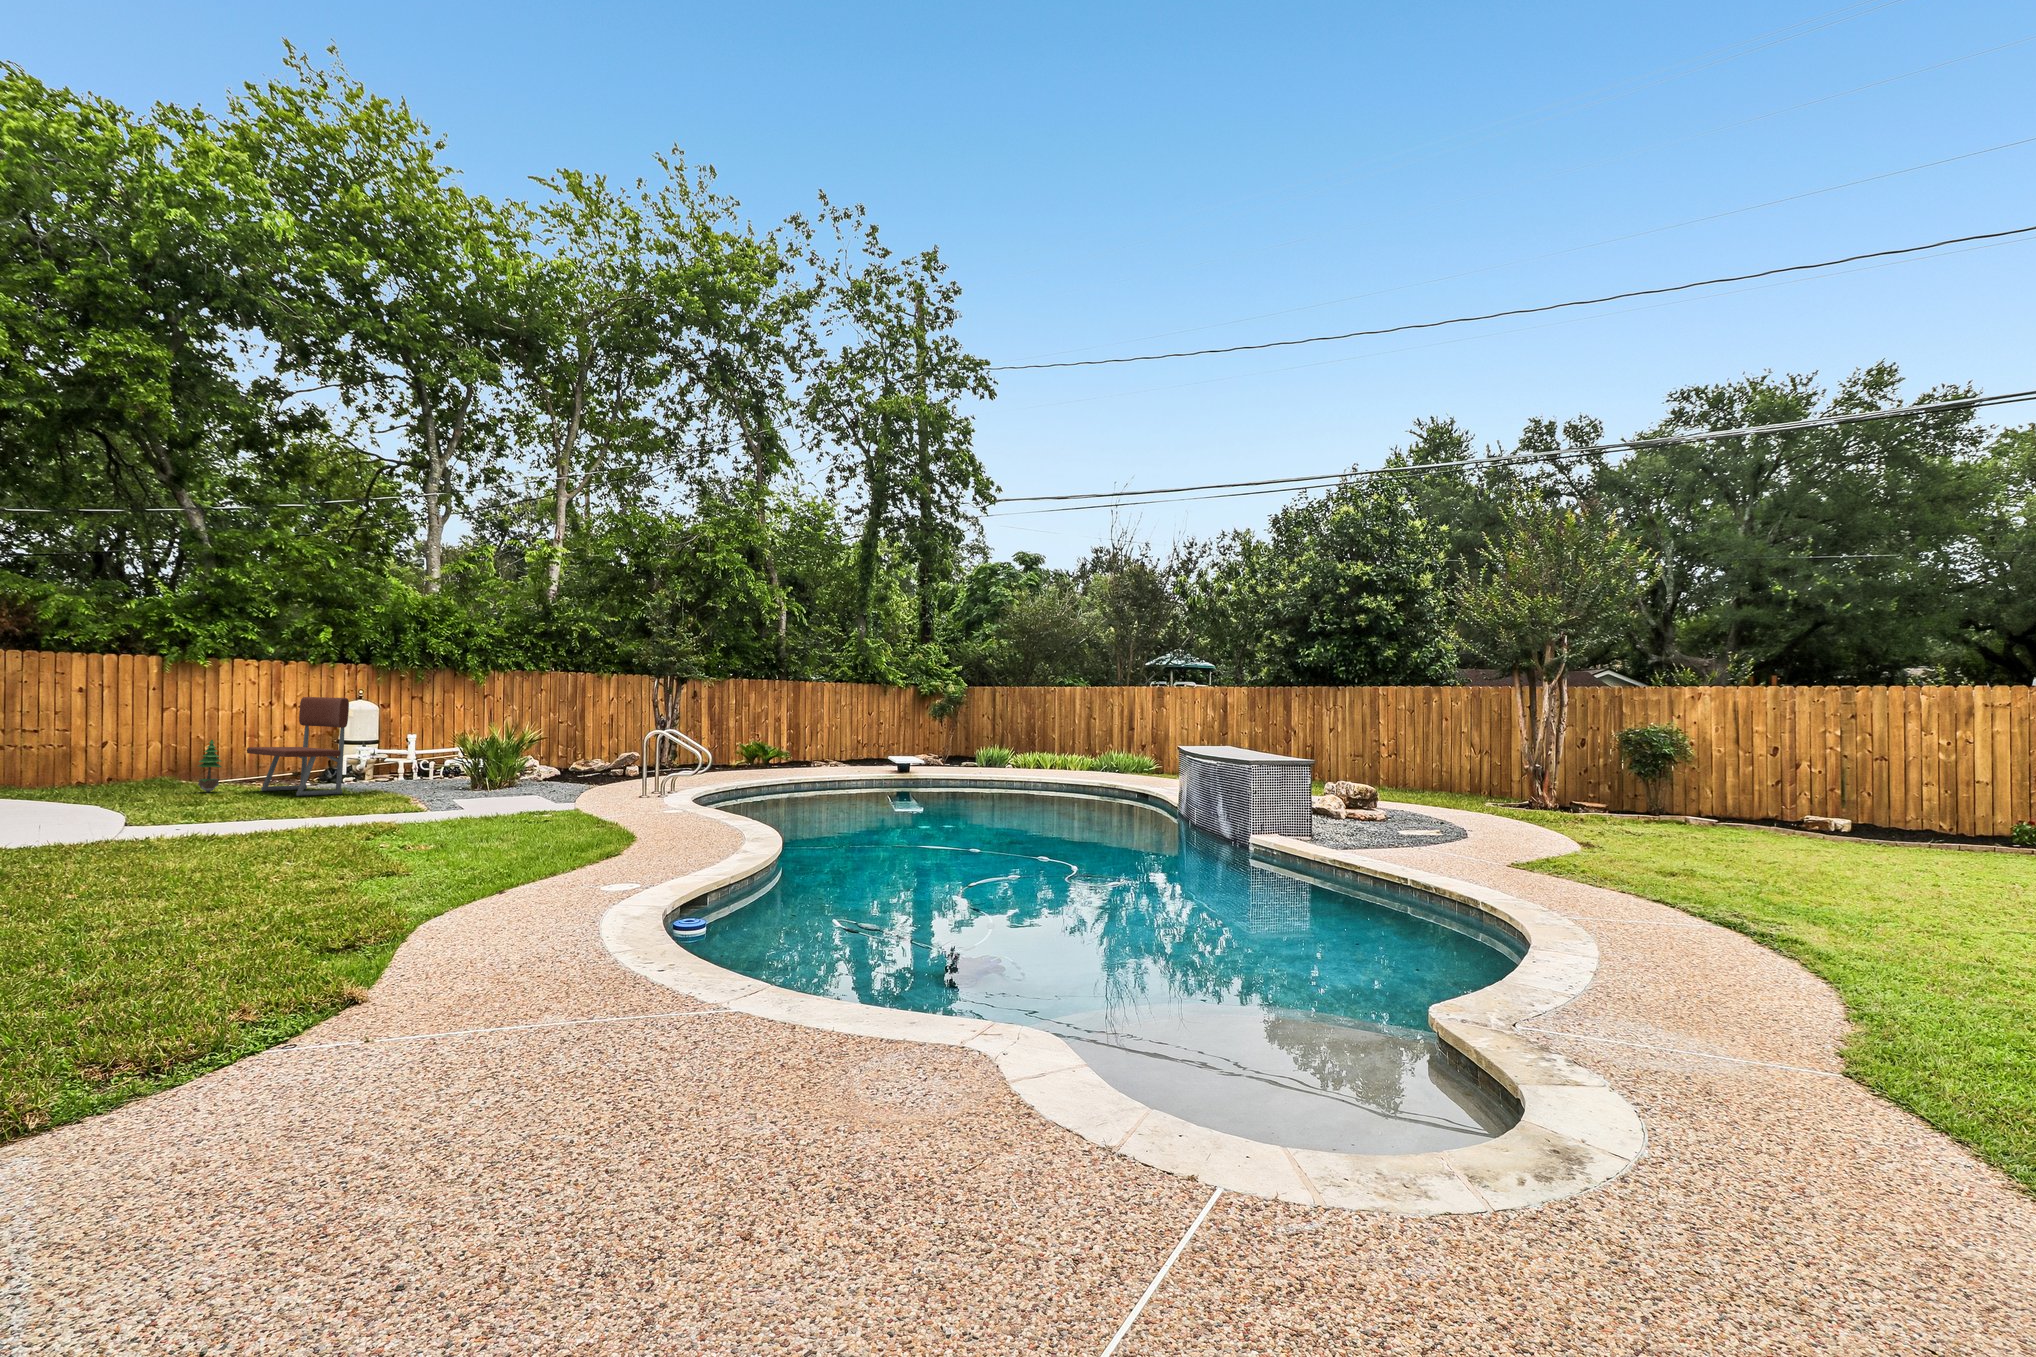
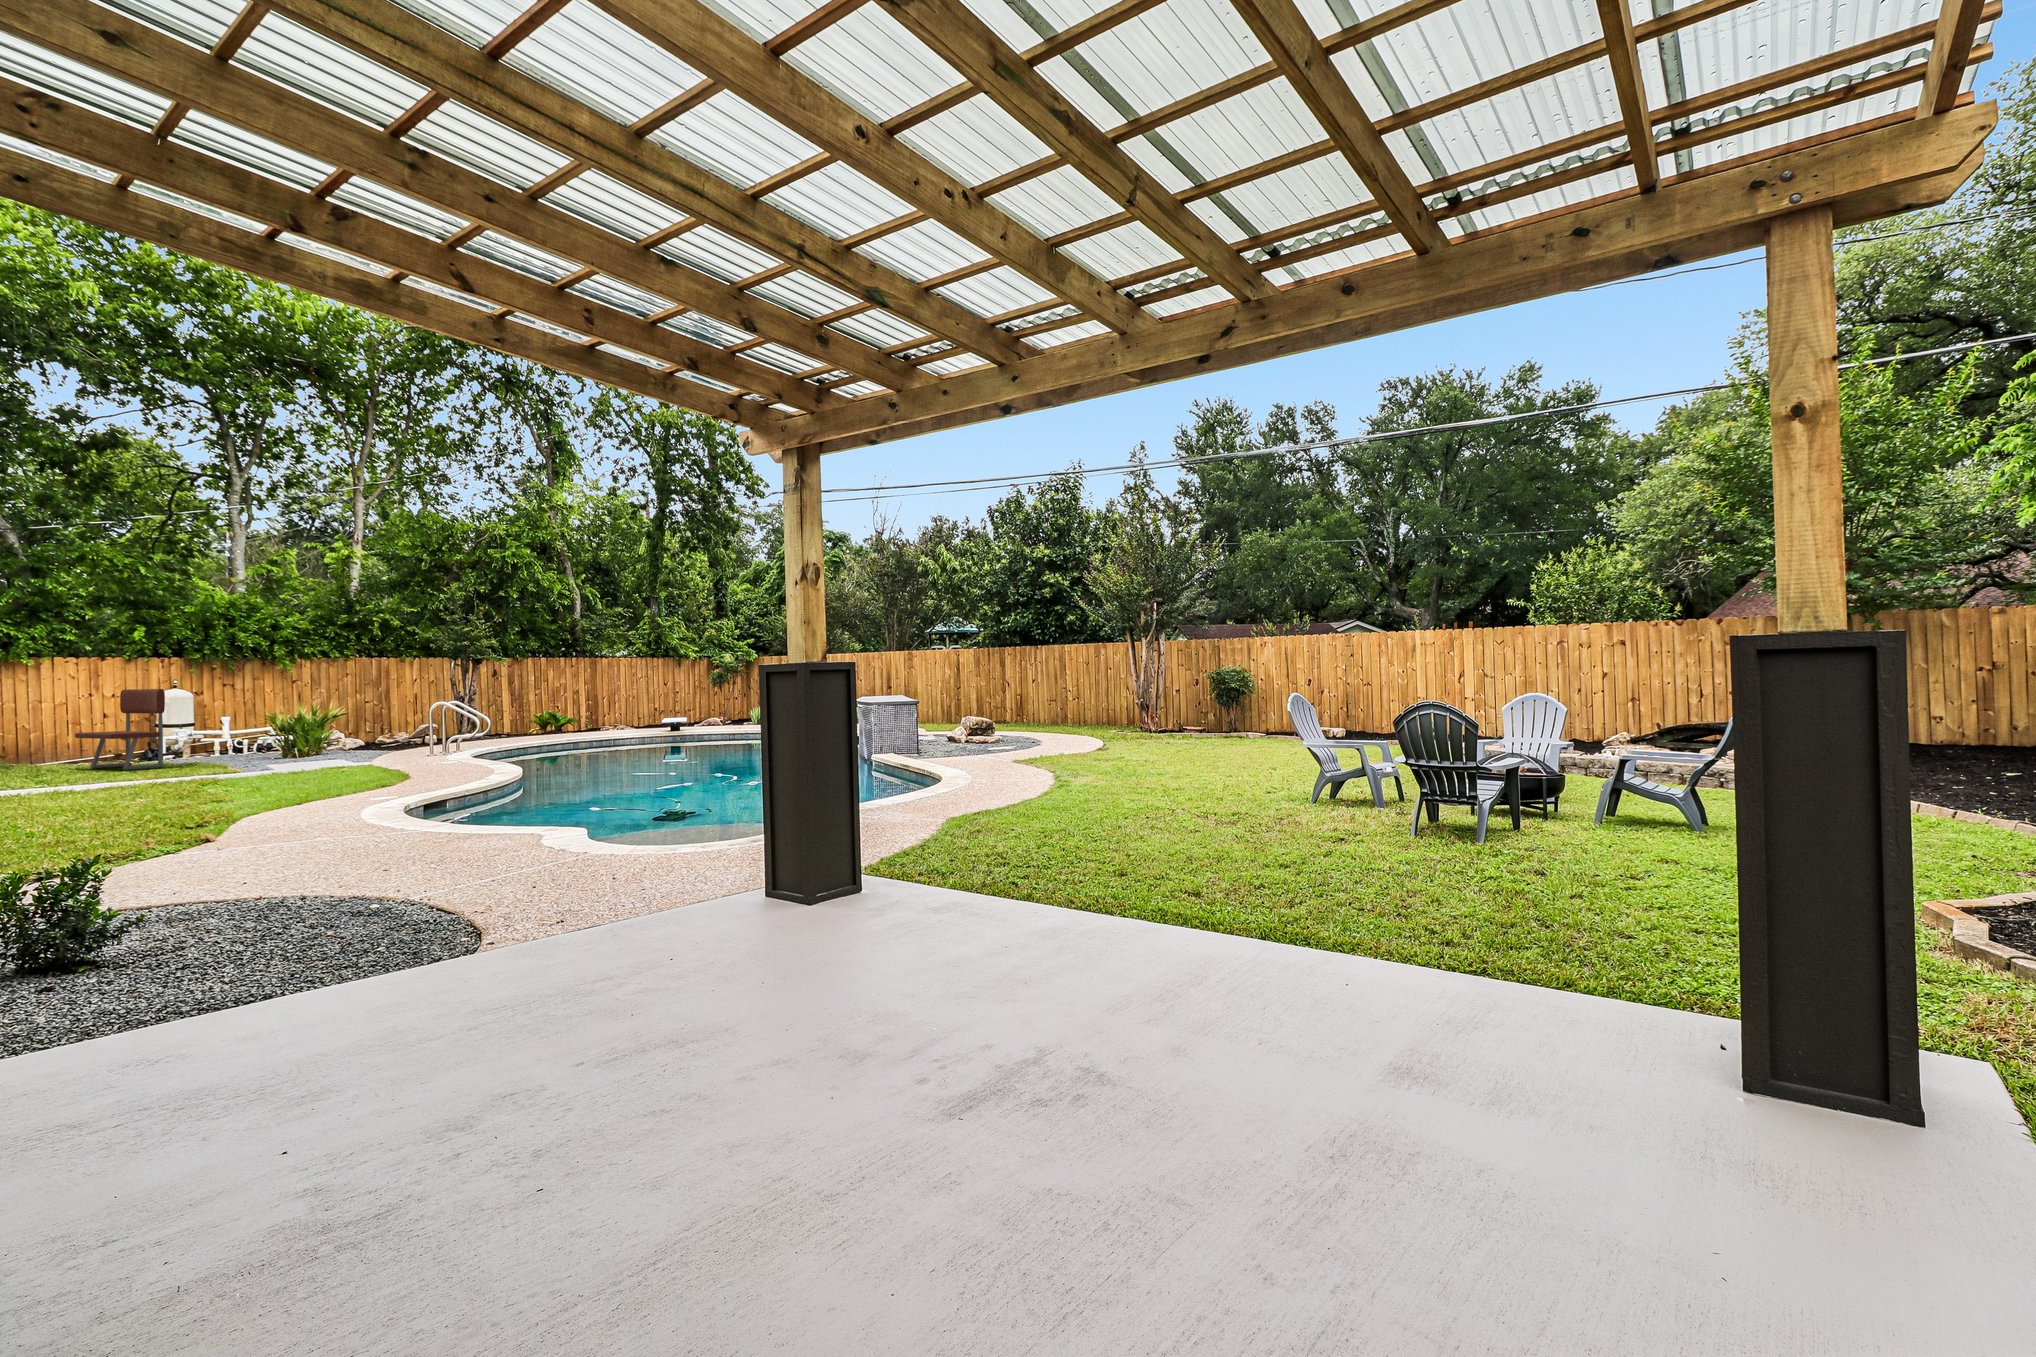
potted tree: present [198,740,222,792] -> none [30,727,54,771]

